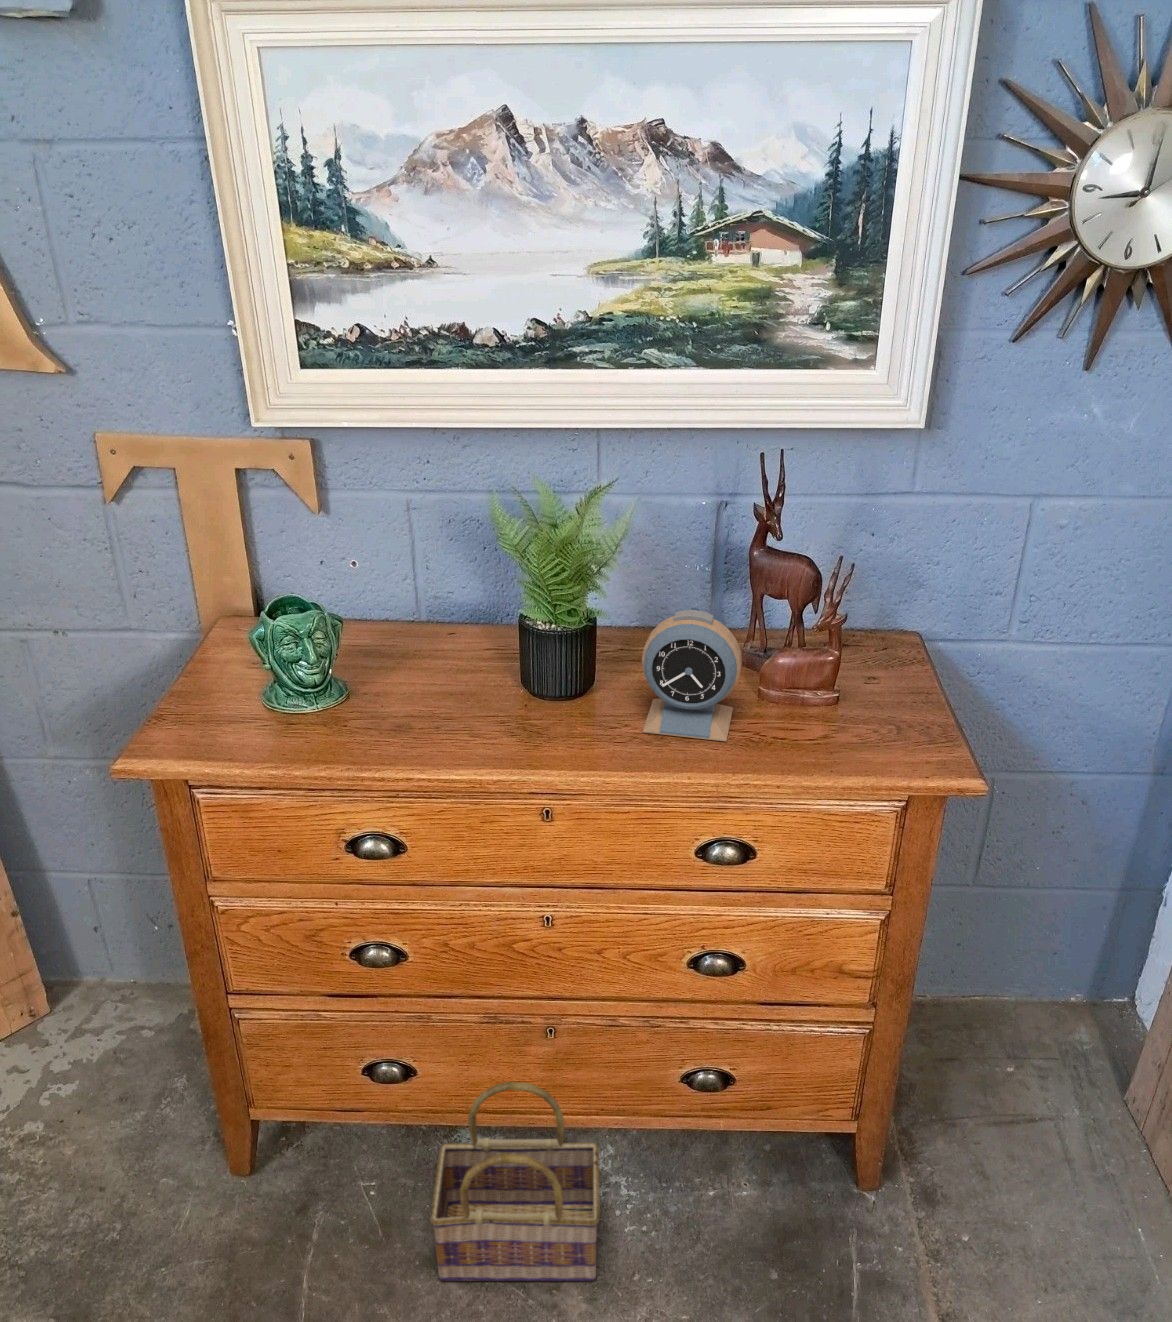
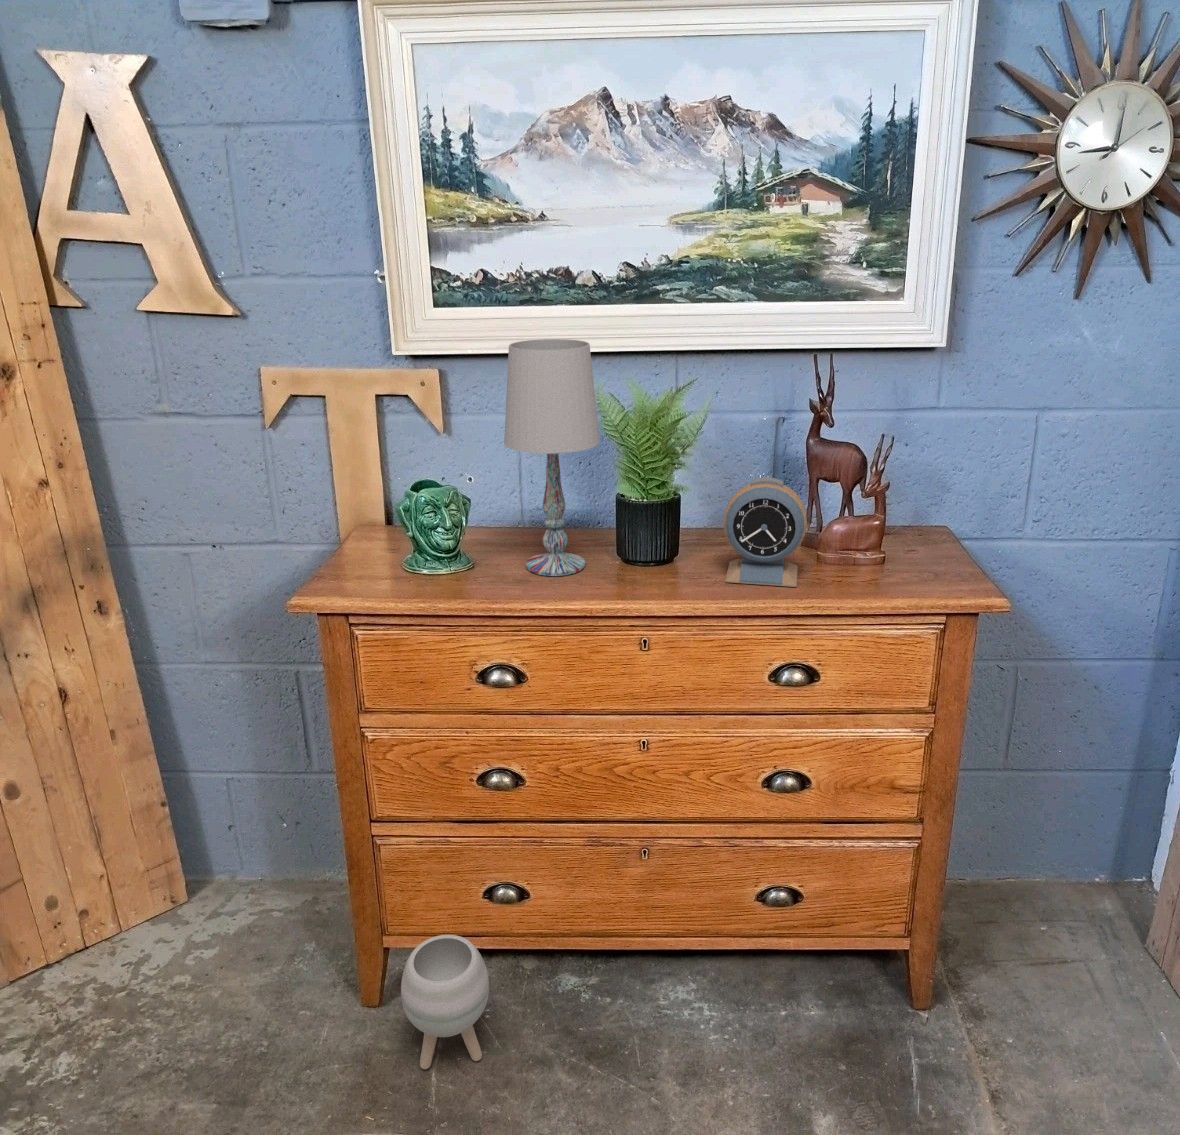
table lamp: none [376,434,493,719] -> present [504,339,600,576]
basket: present [430,1081,600,1281] -> none [544,899,693,1082]
planter: none [269,1117,371,1264] -> present [401,935,489,1069]

